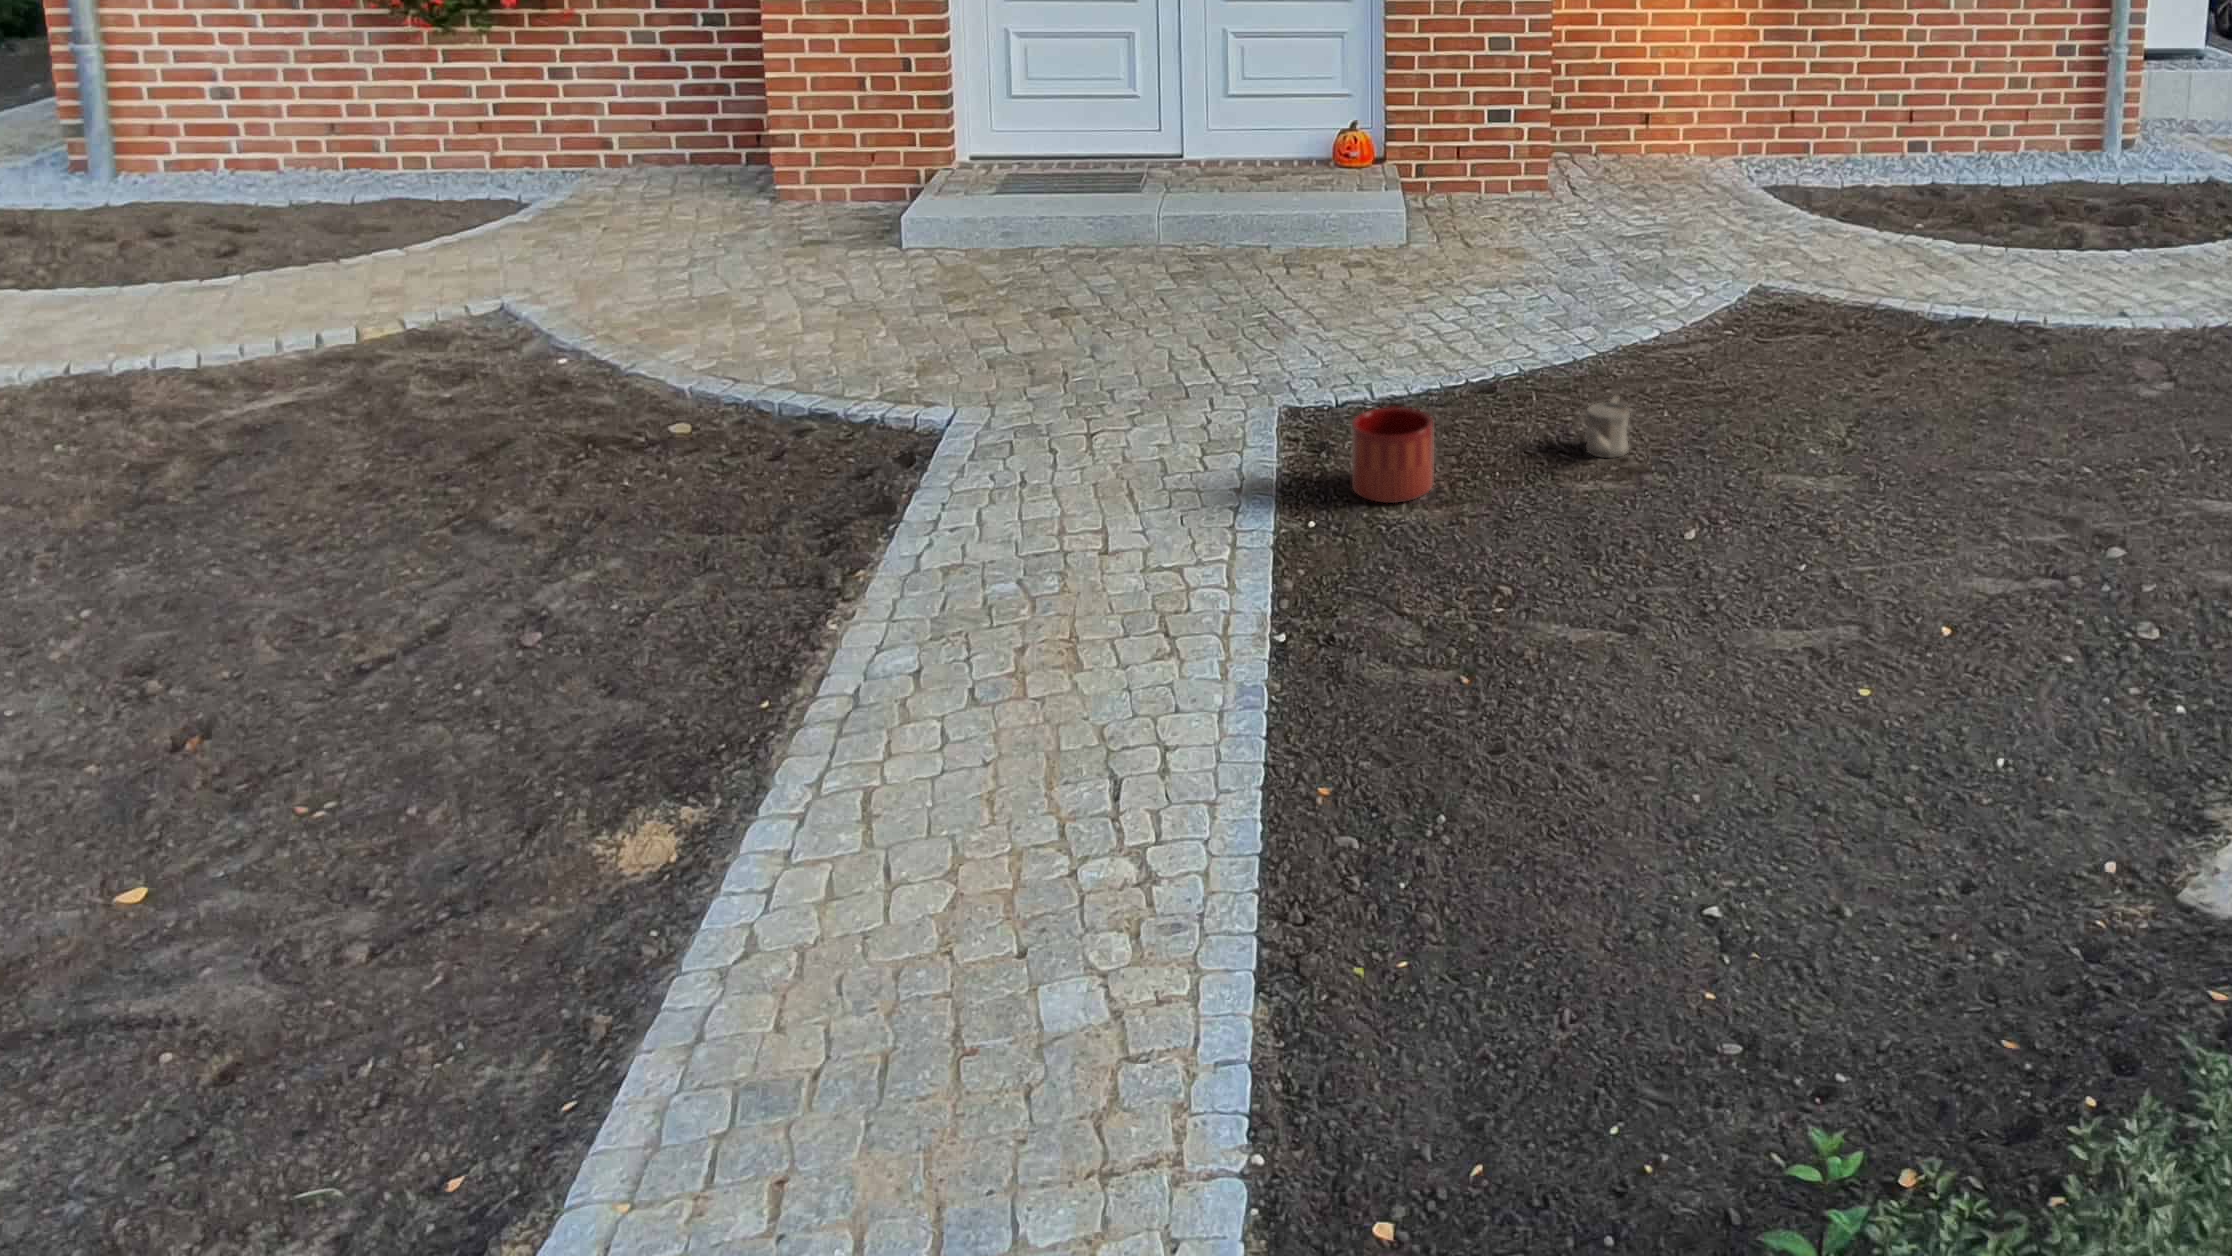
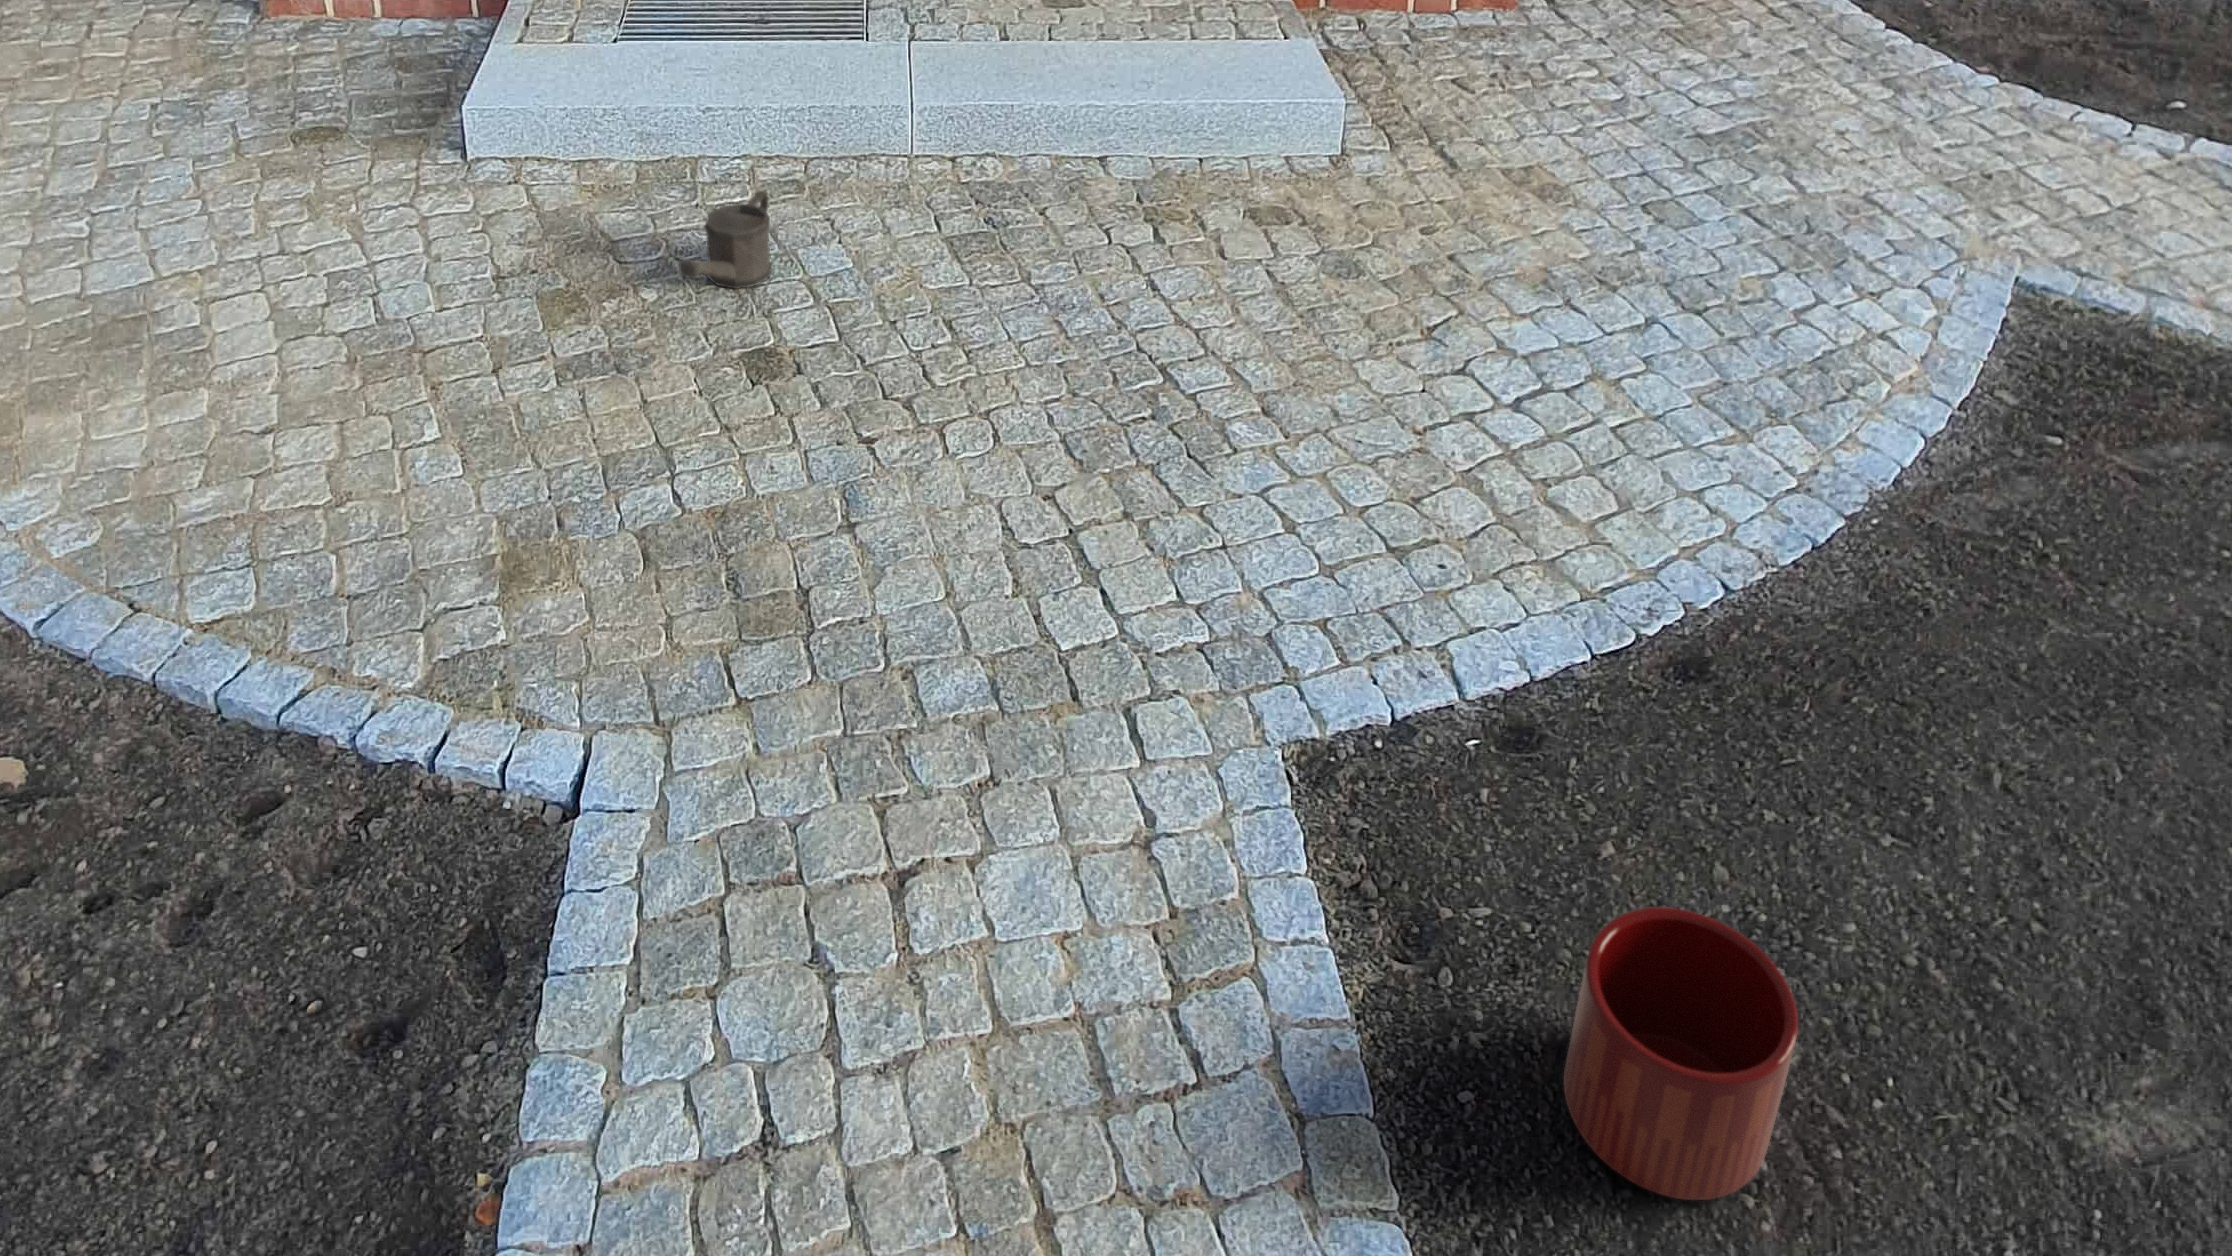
watering can: present [1585,396,1630,458] -> present [679,191,772,289]

